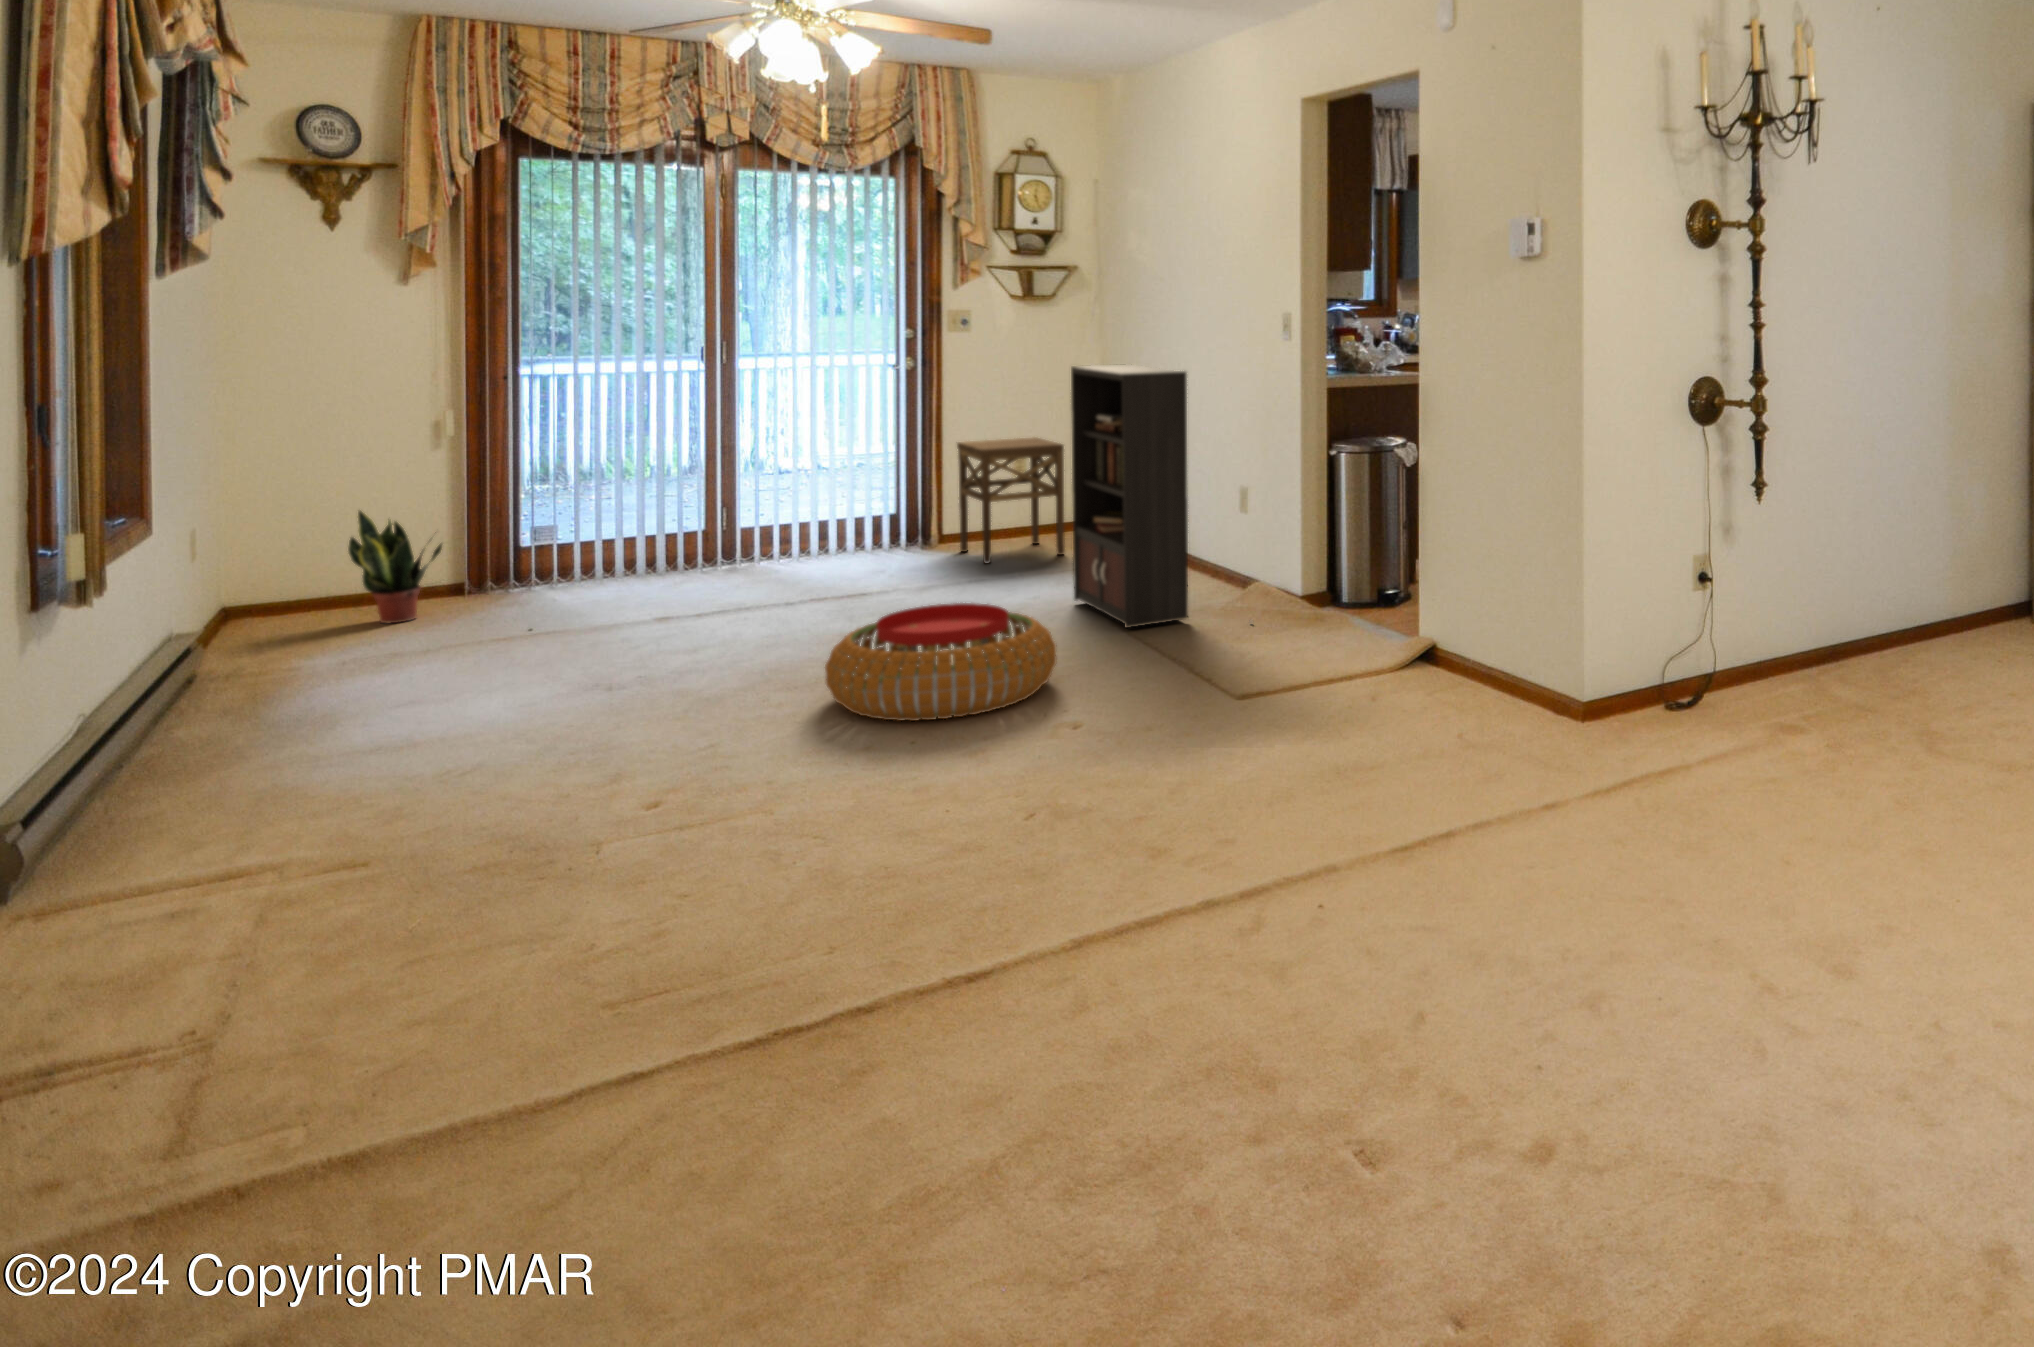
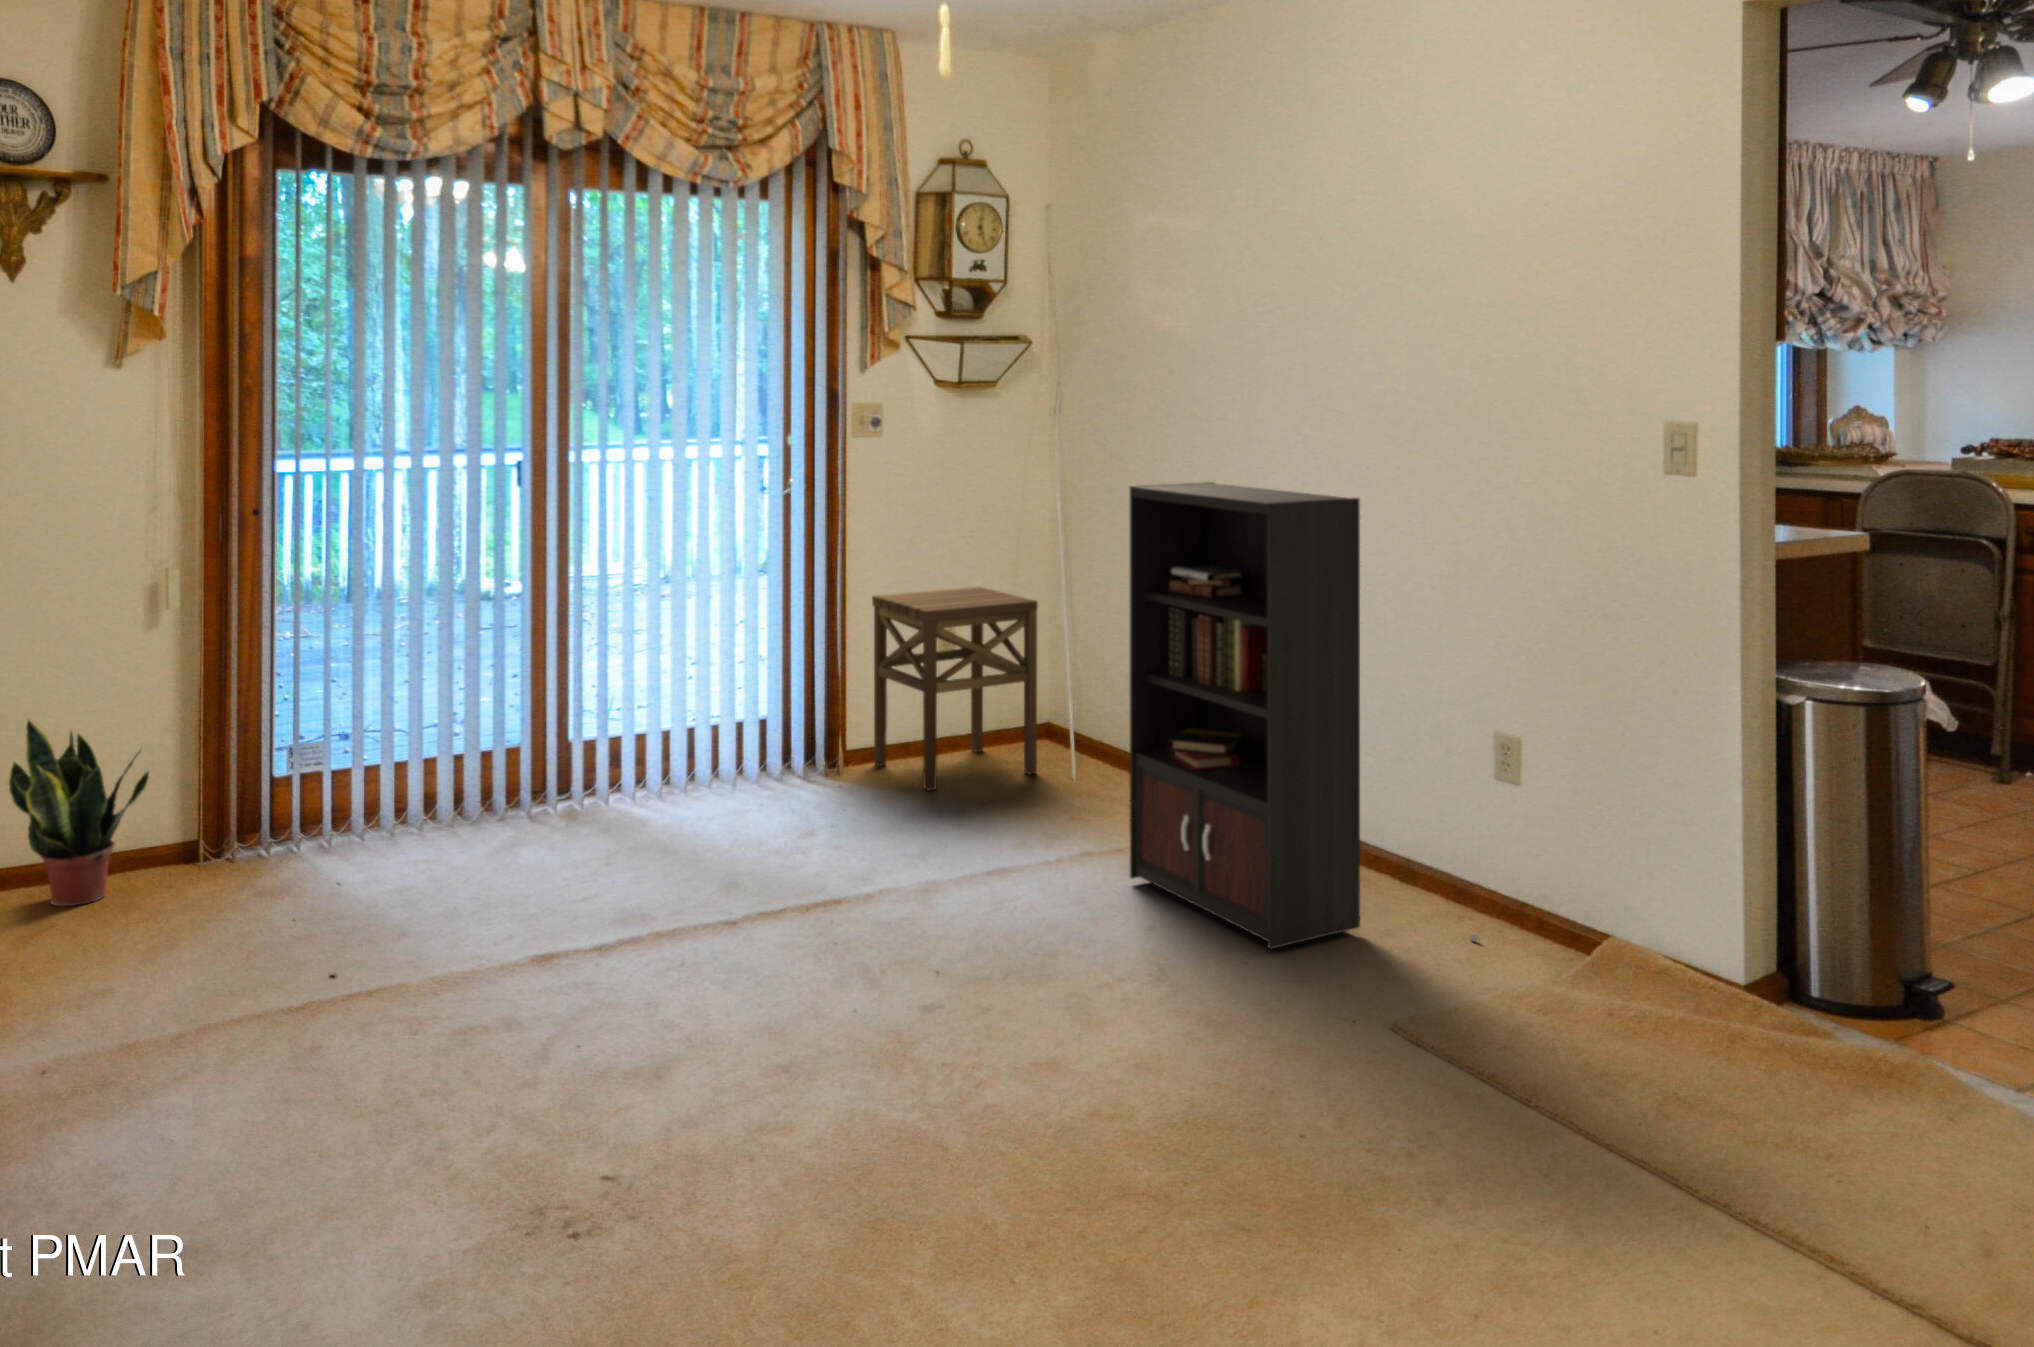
pouf: present [825,603,1057,721] -> none [858,935,1267,1211]

